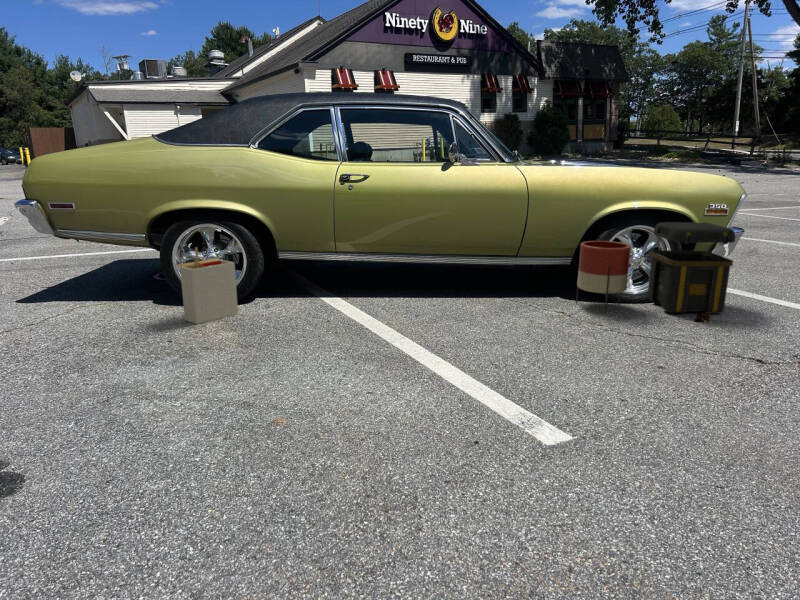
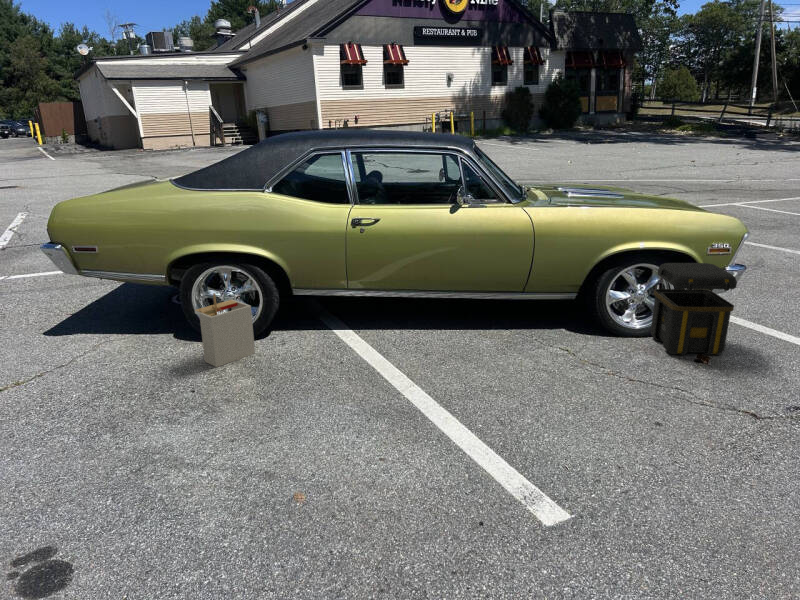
planter: present [576,241,631,314] -> none [580,280,635,355]

